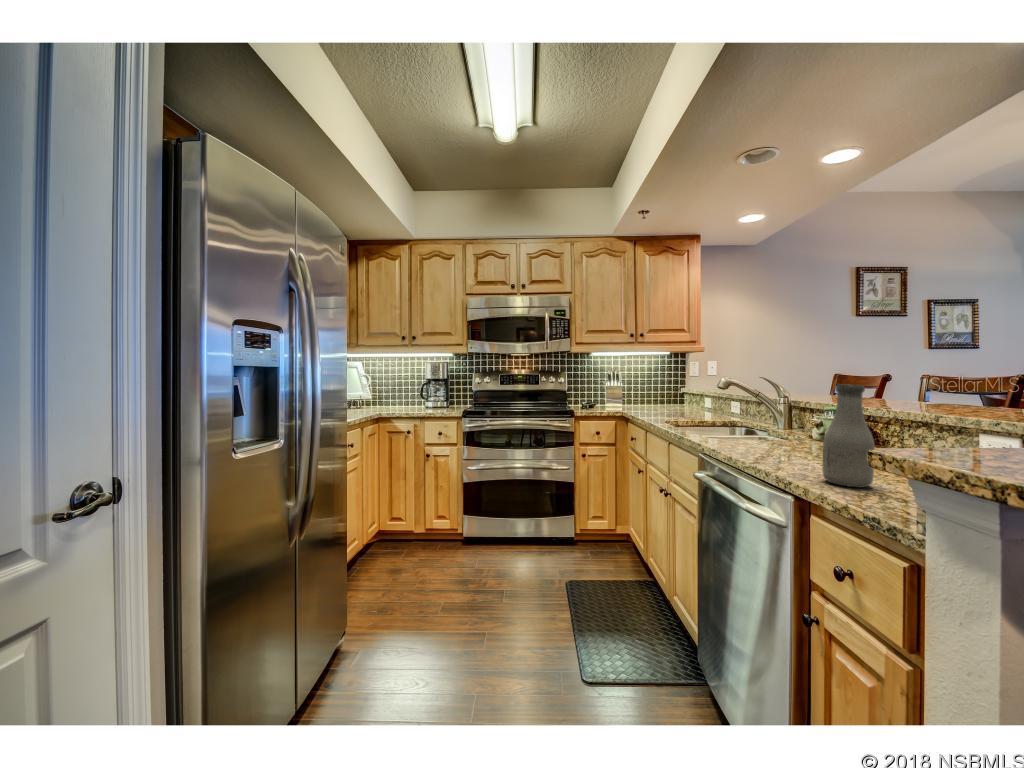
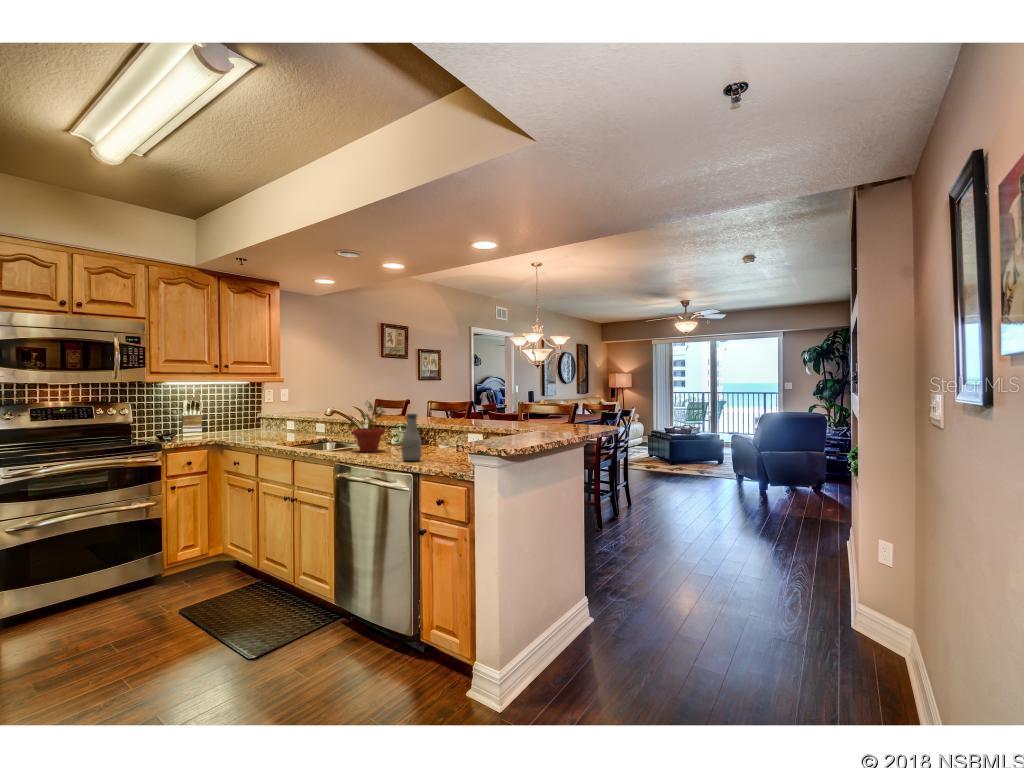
potted plant: none [749,365,817,451] -> present [352,403,385,452]

